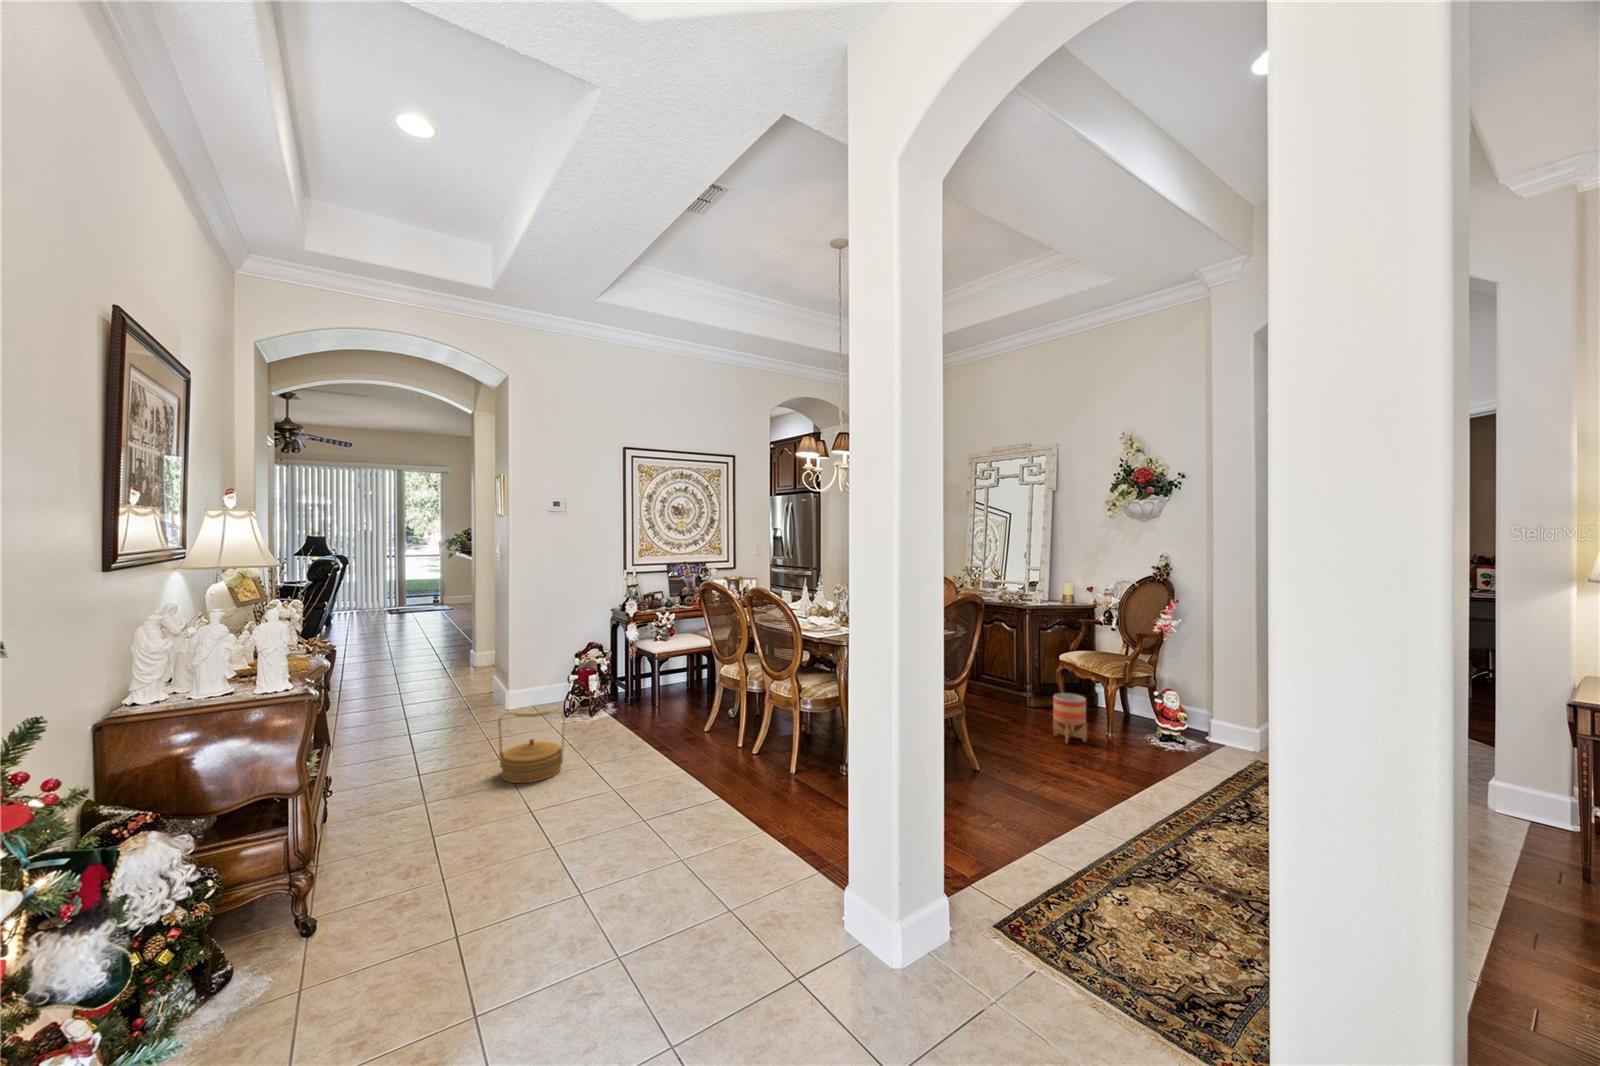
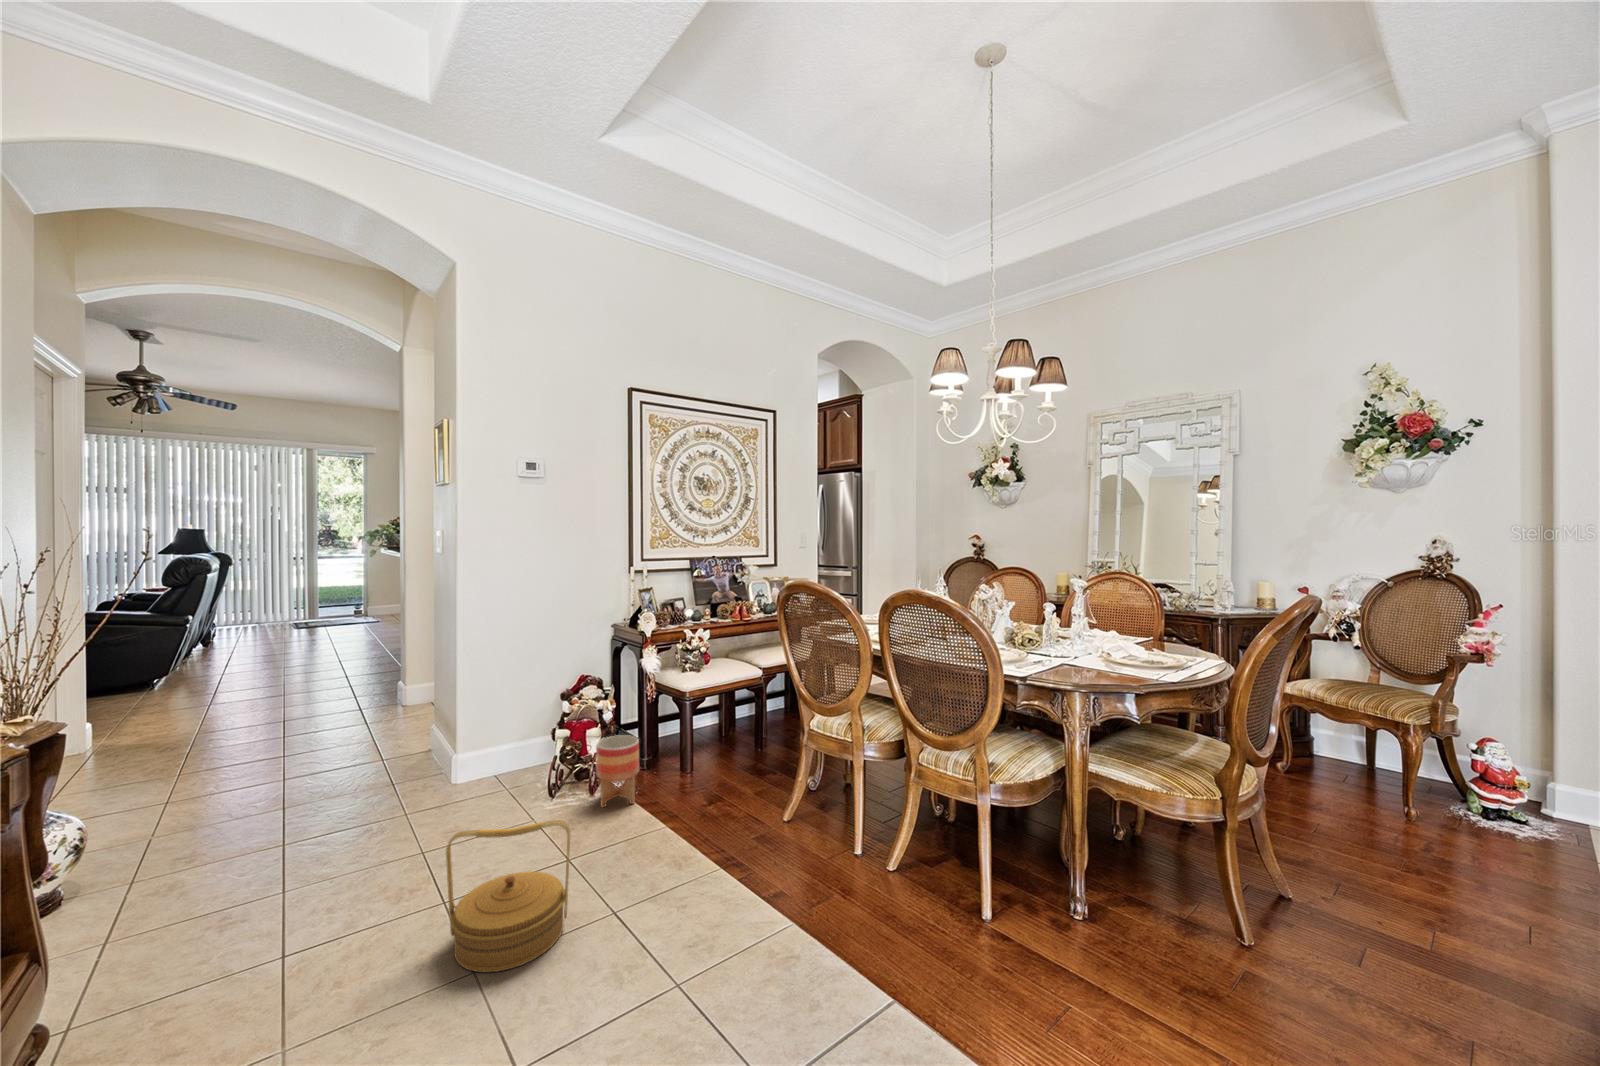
planter: present [1053,693,1087,743] -> present [596,735,639,807]

